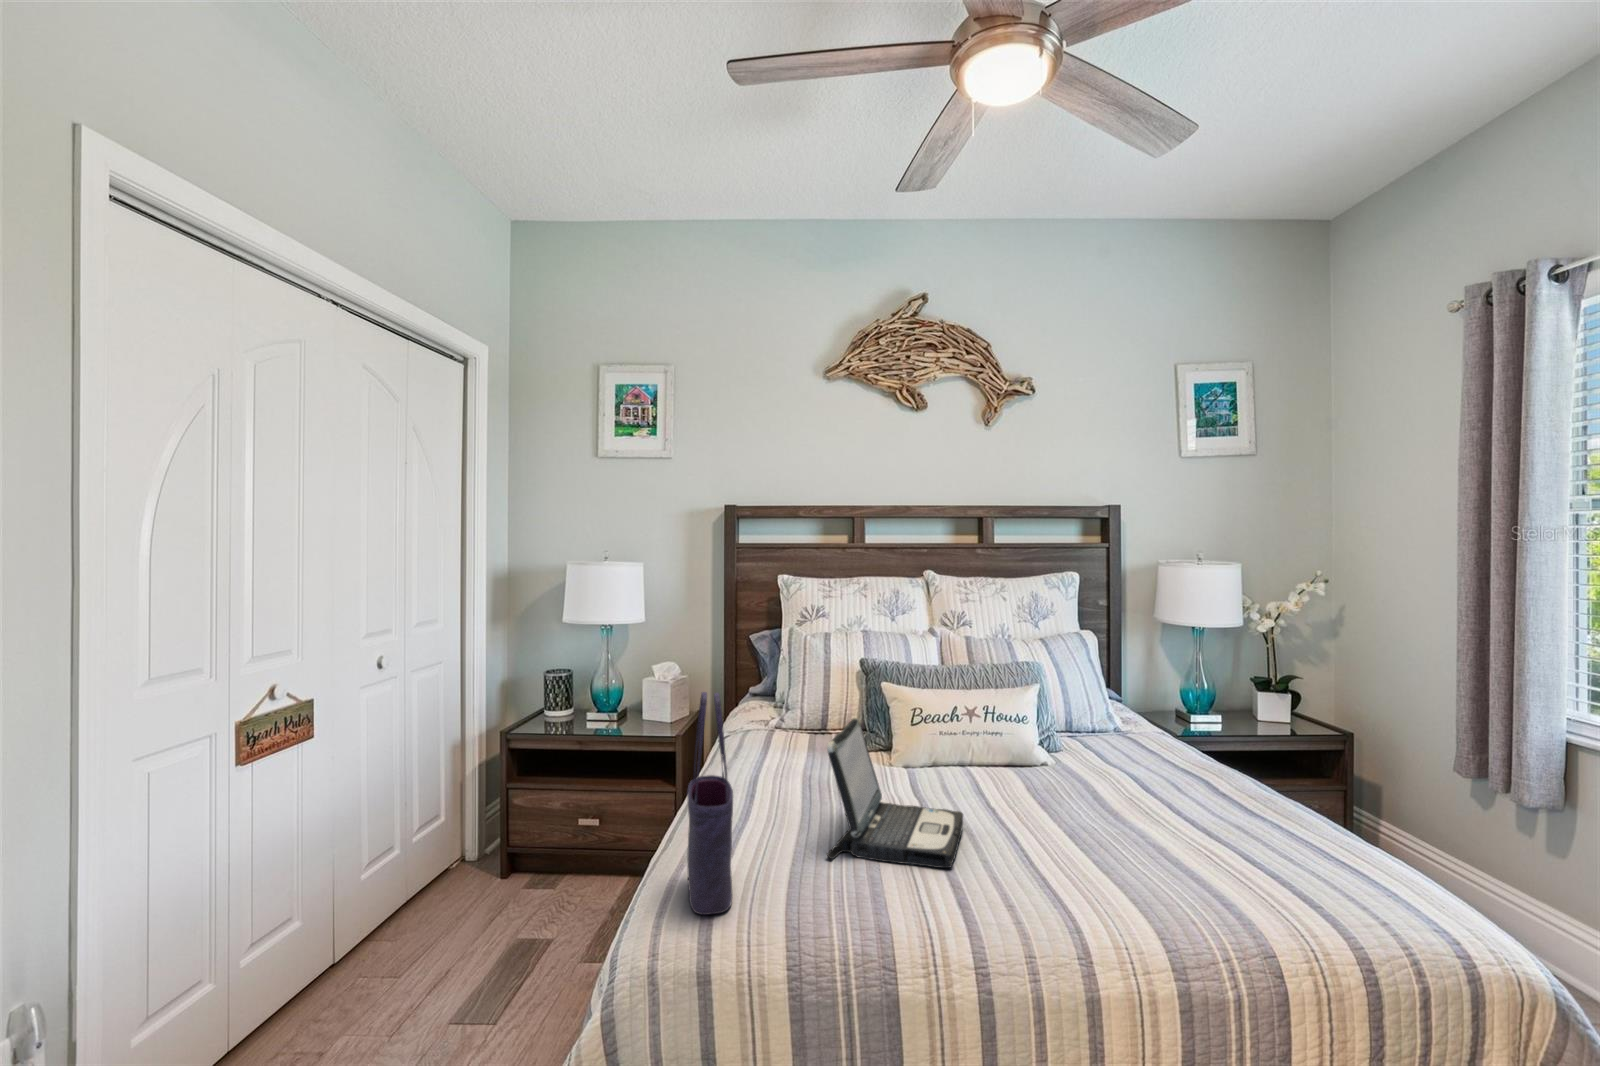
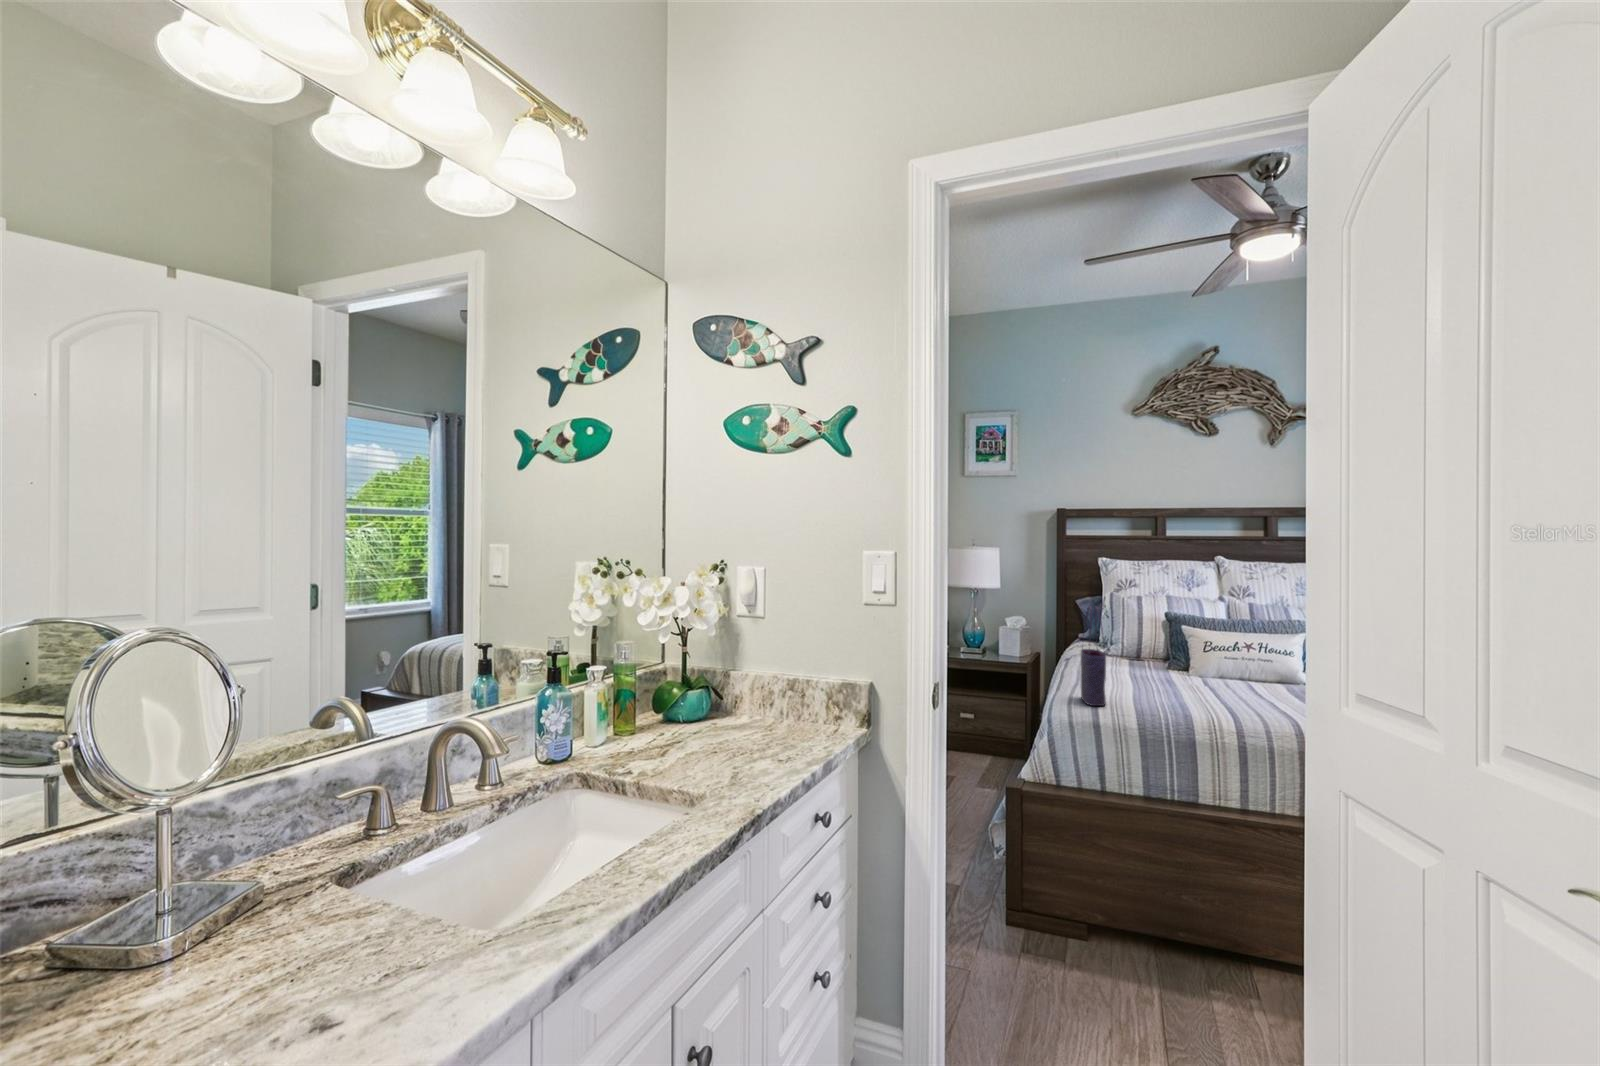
laptop: present [827,718,963,868] -> none [1152,634,1236,707]

